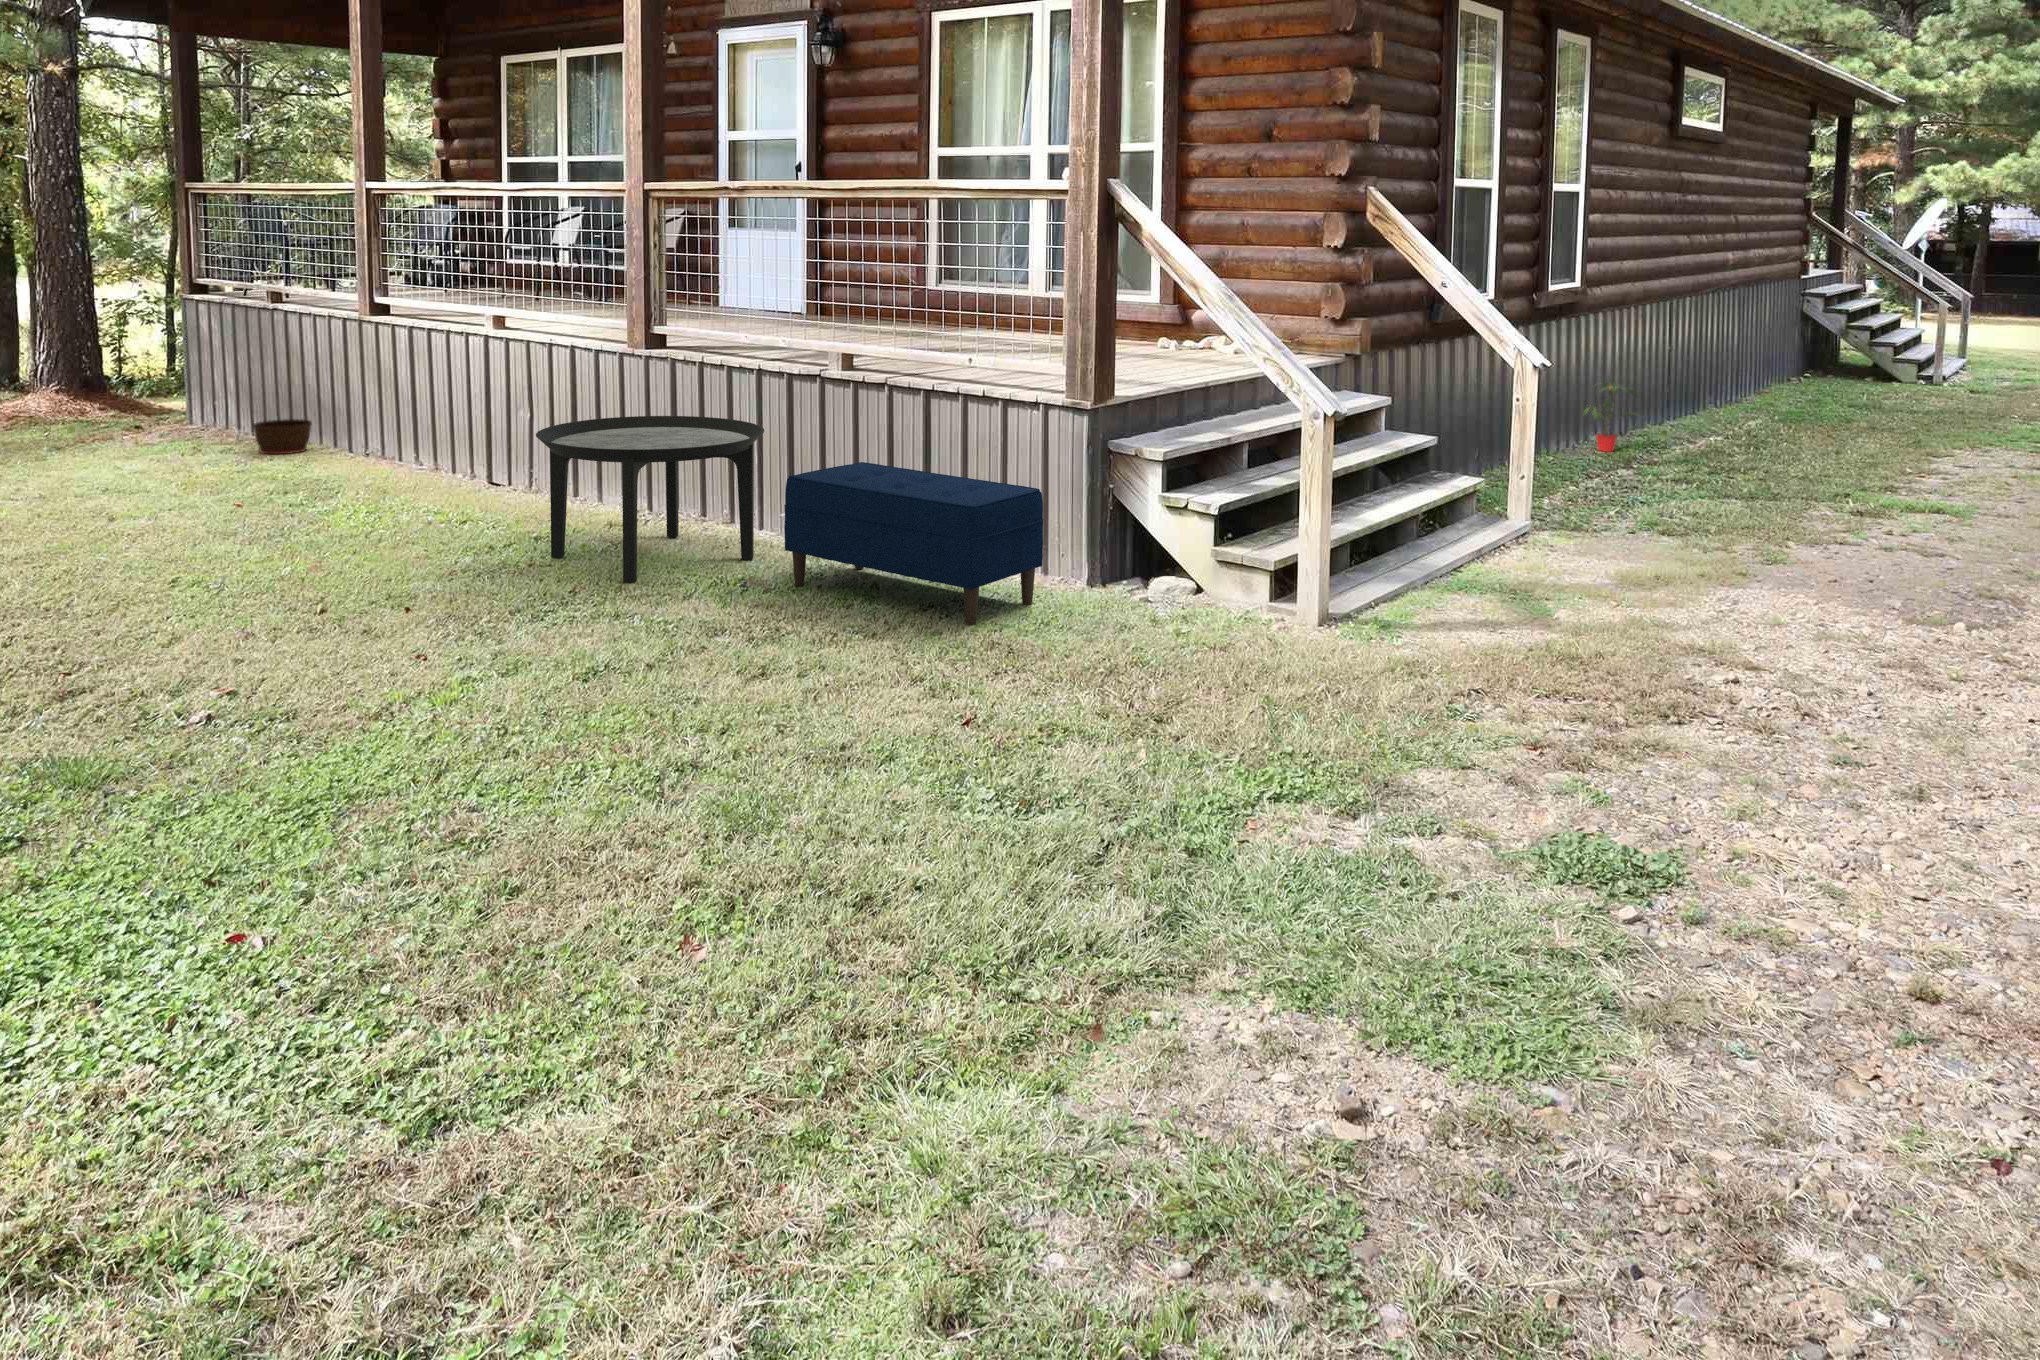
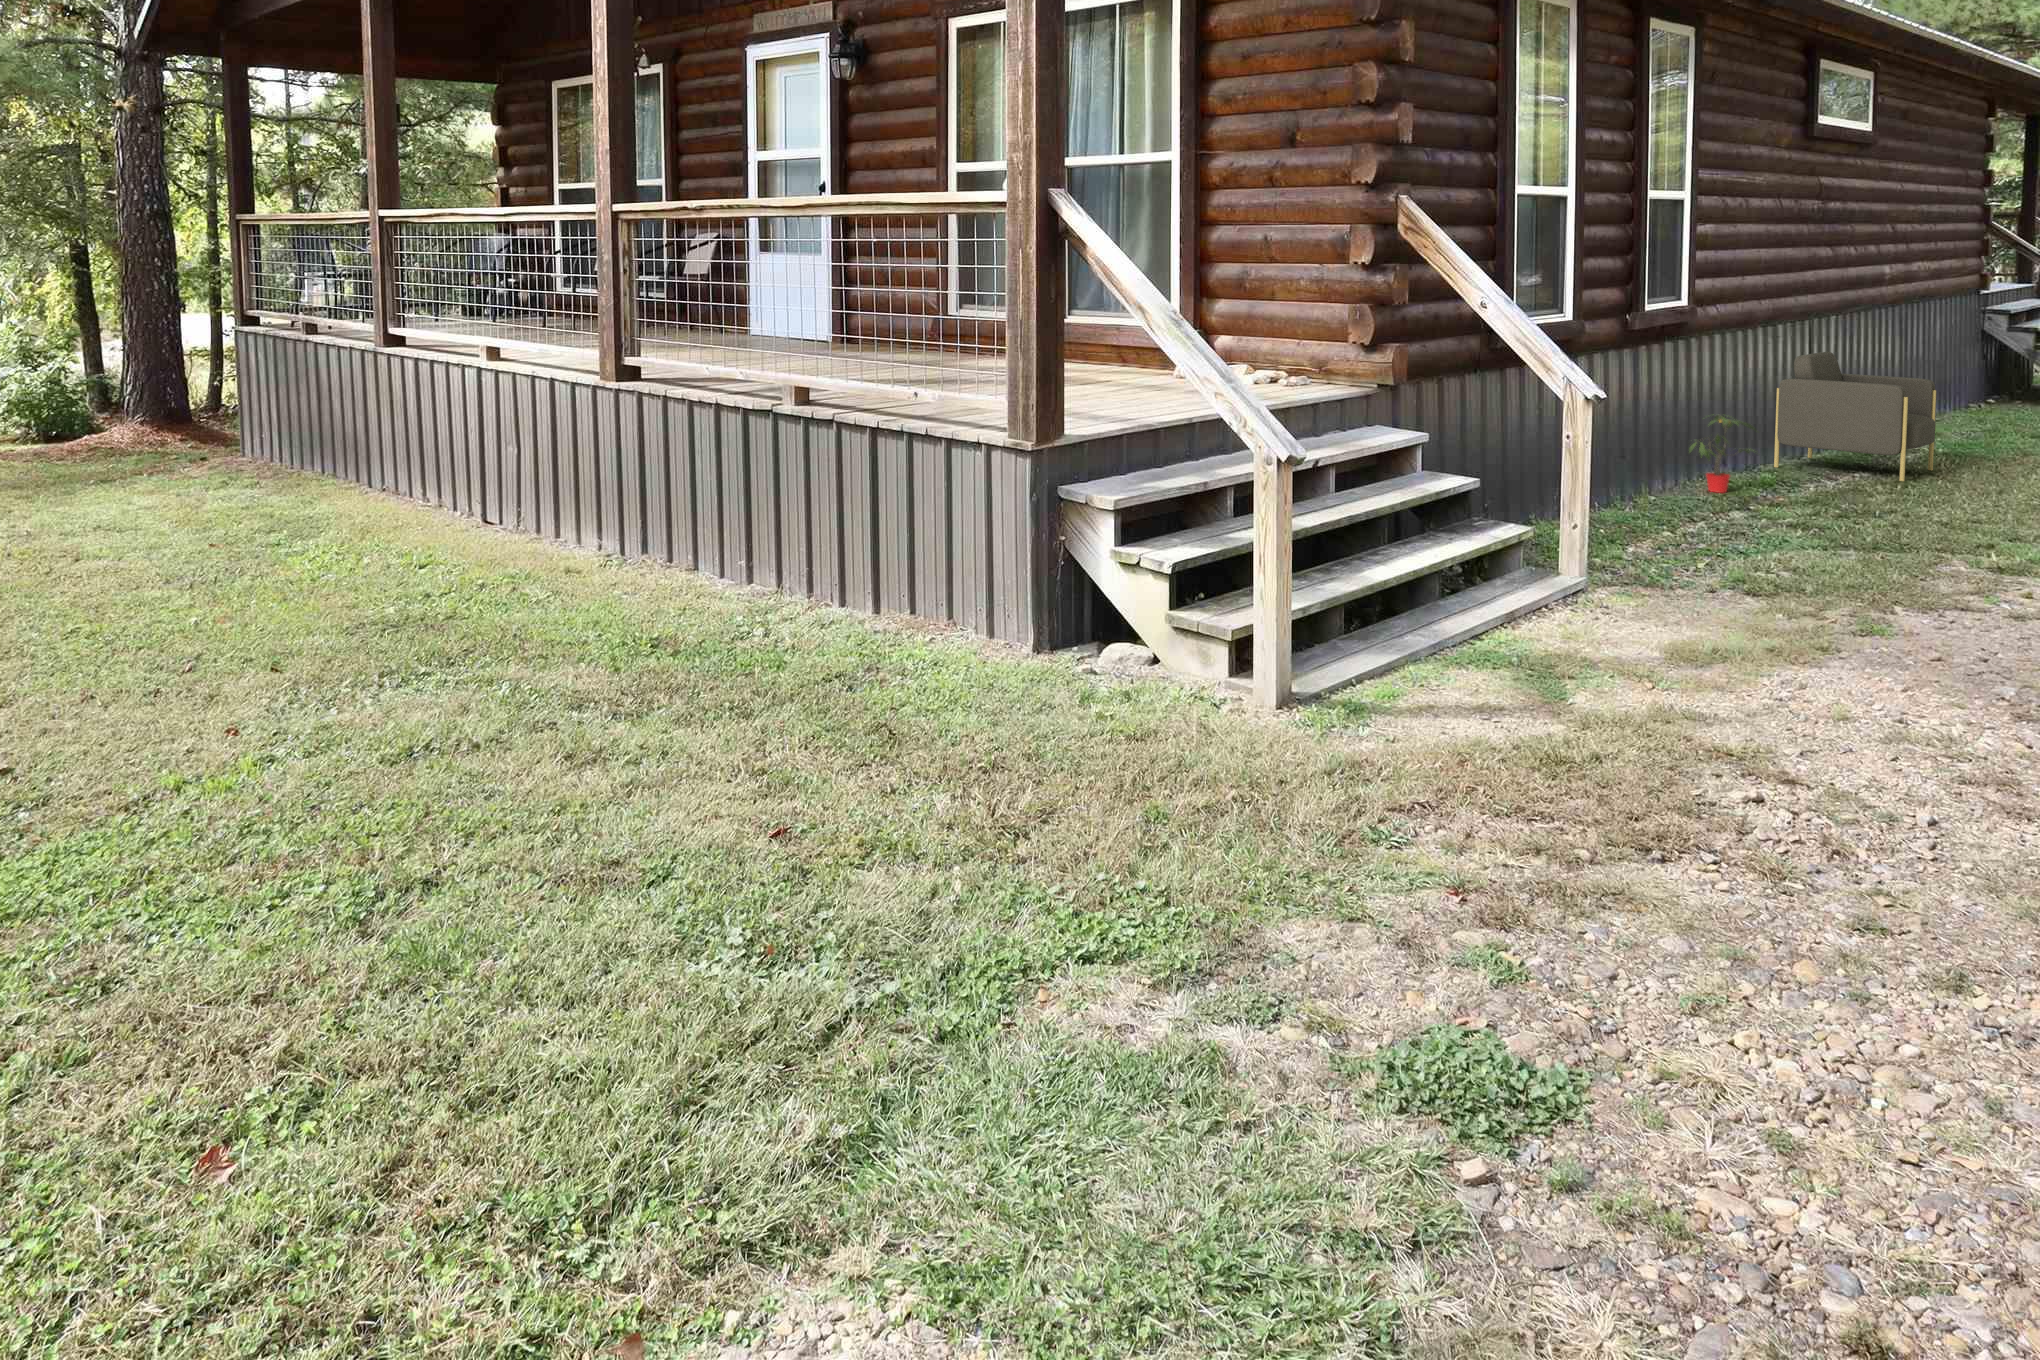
armchair: none [1646,327,1784,441] -> present [1774,352,1936,481]
round table: present [536,416,764,584] -> none [463,453,712,637]
basket: present [253,419,312,454] -> none [273,451,334,487]
bench: present [784,462,1043,625] -> none [710,506,982,695]

